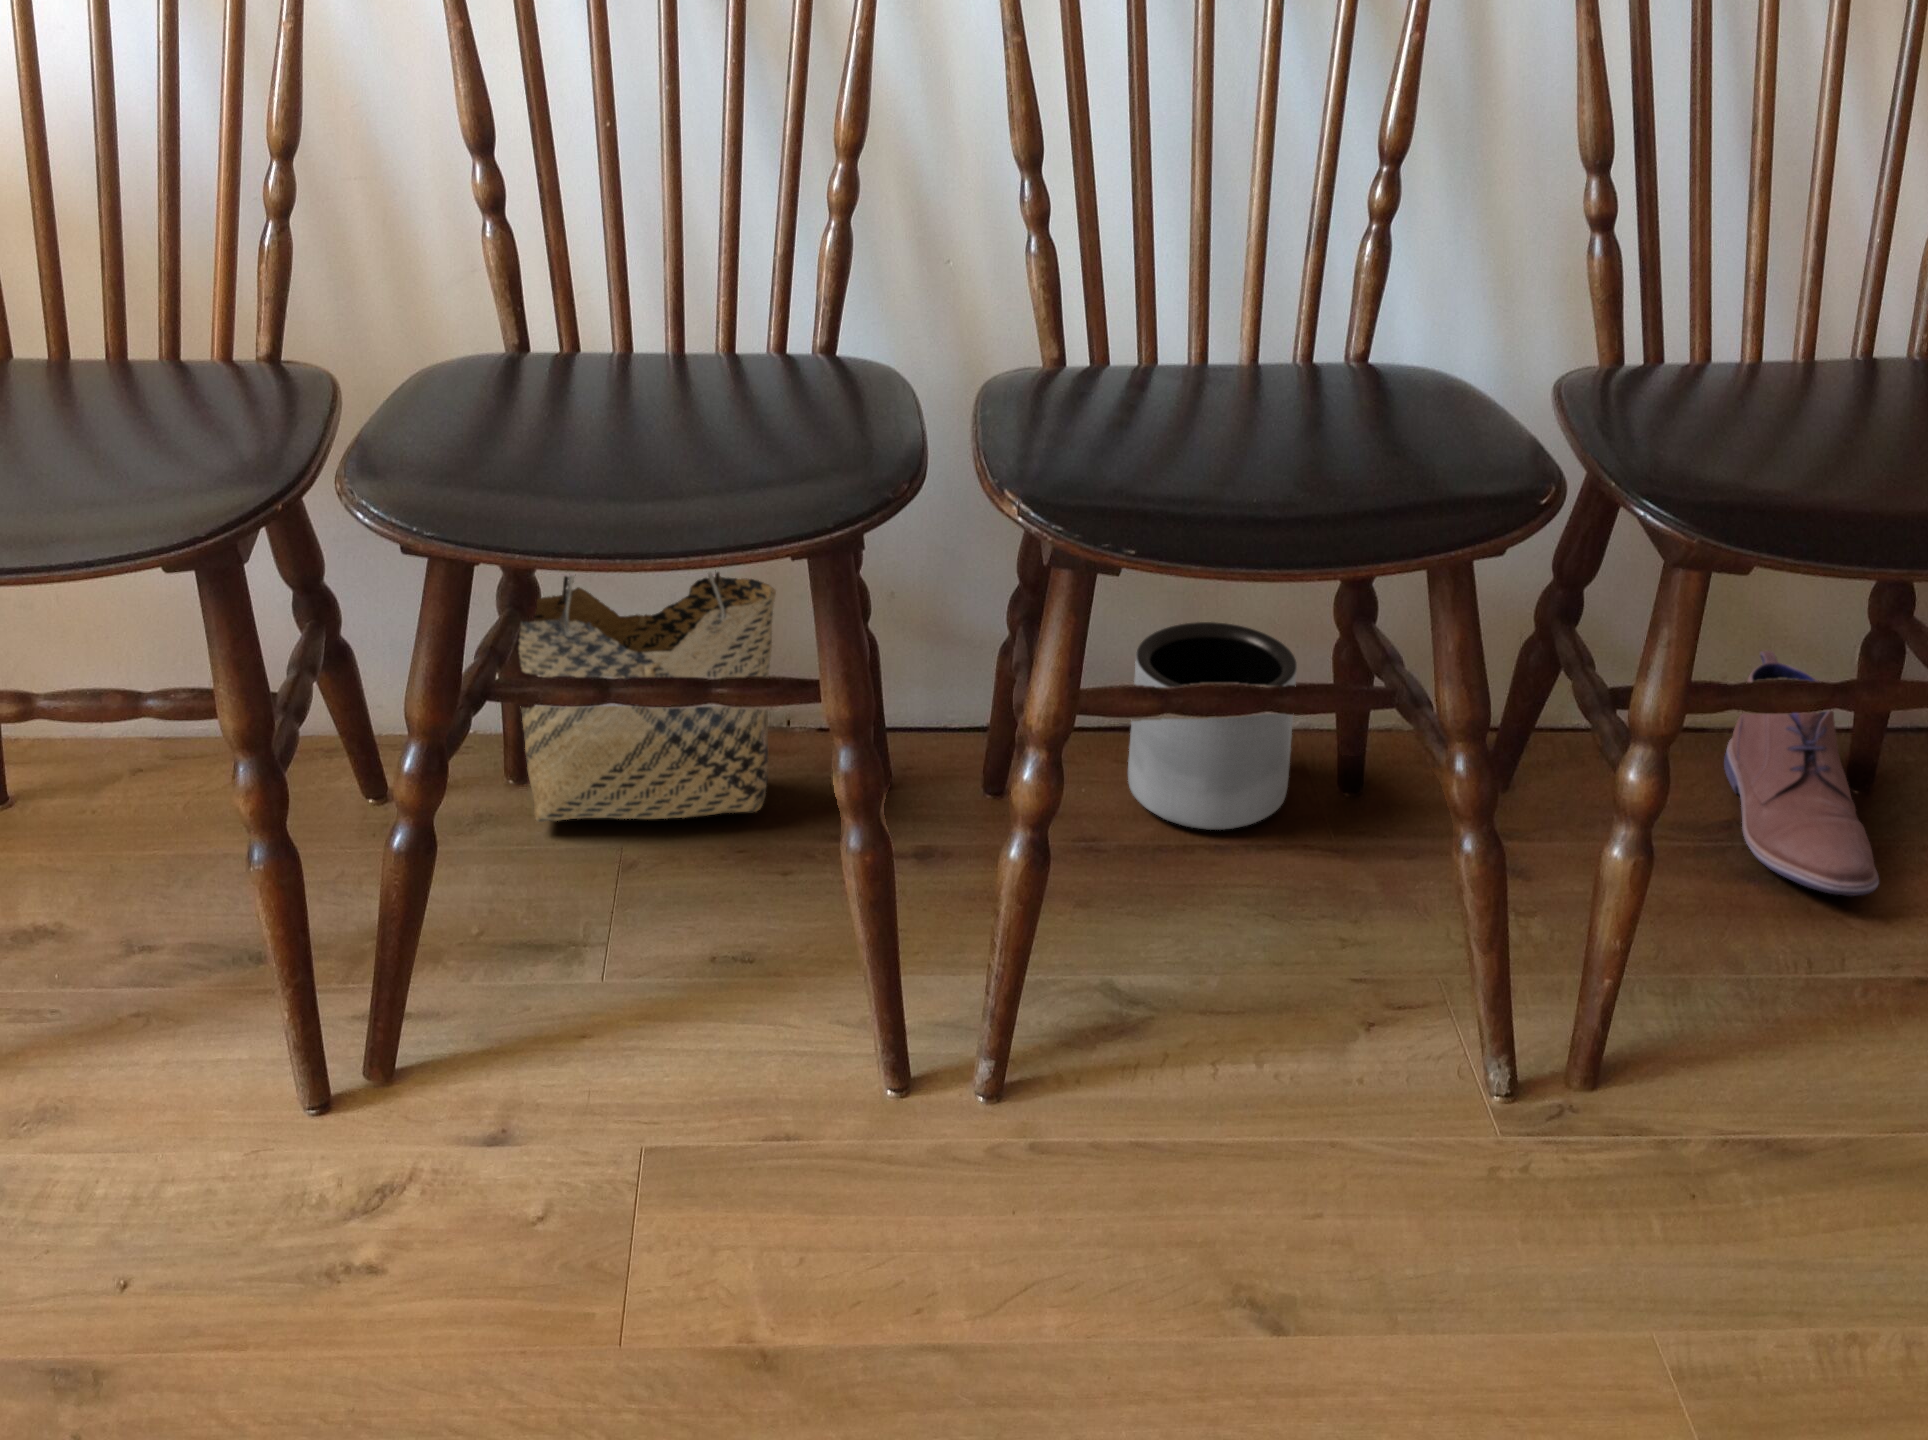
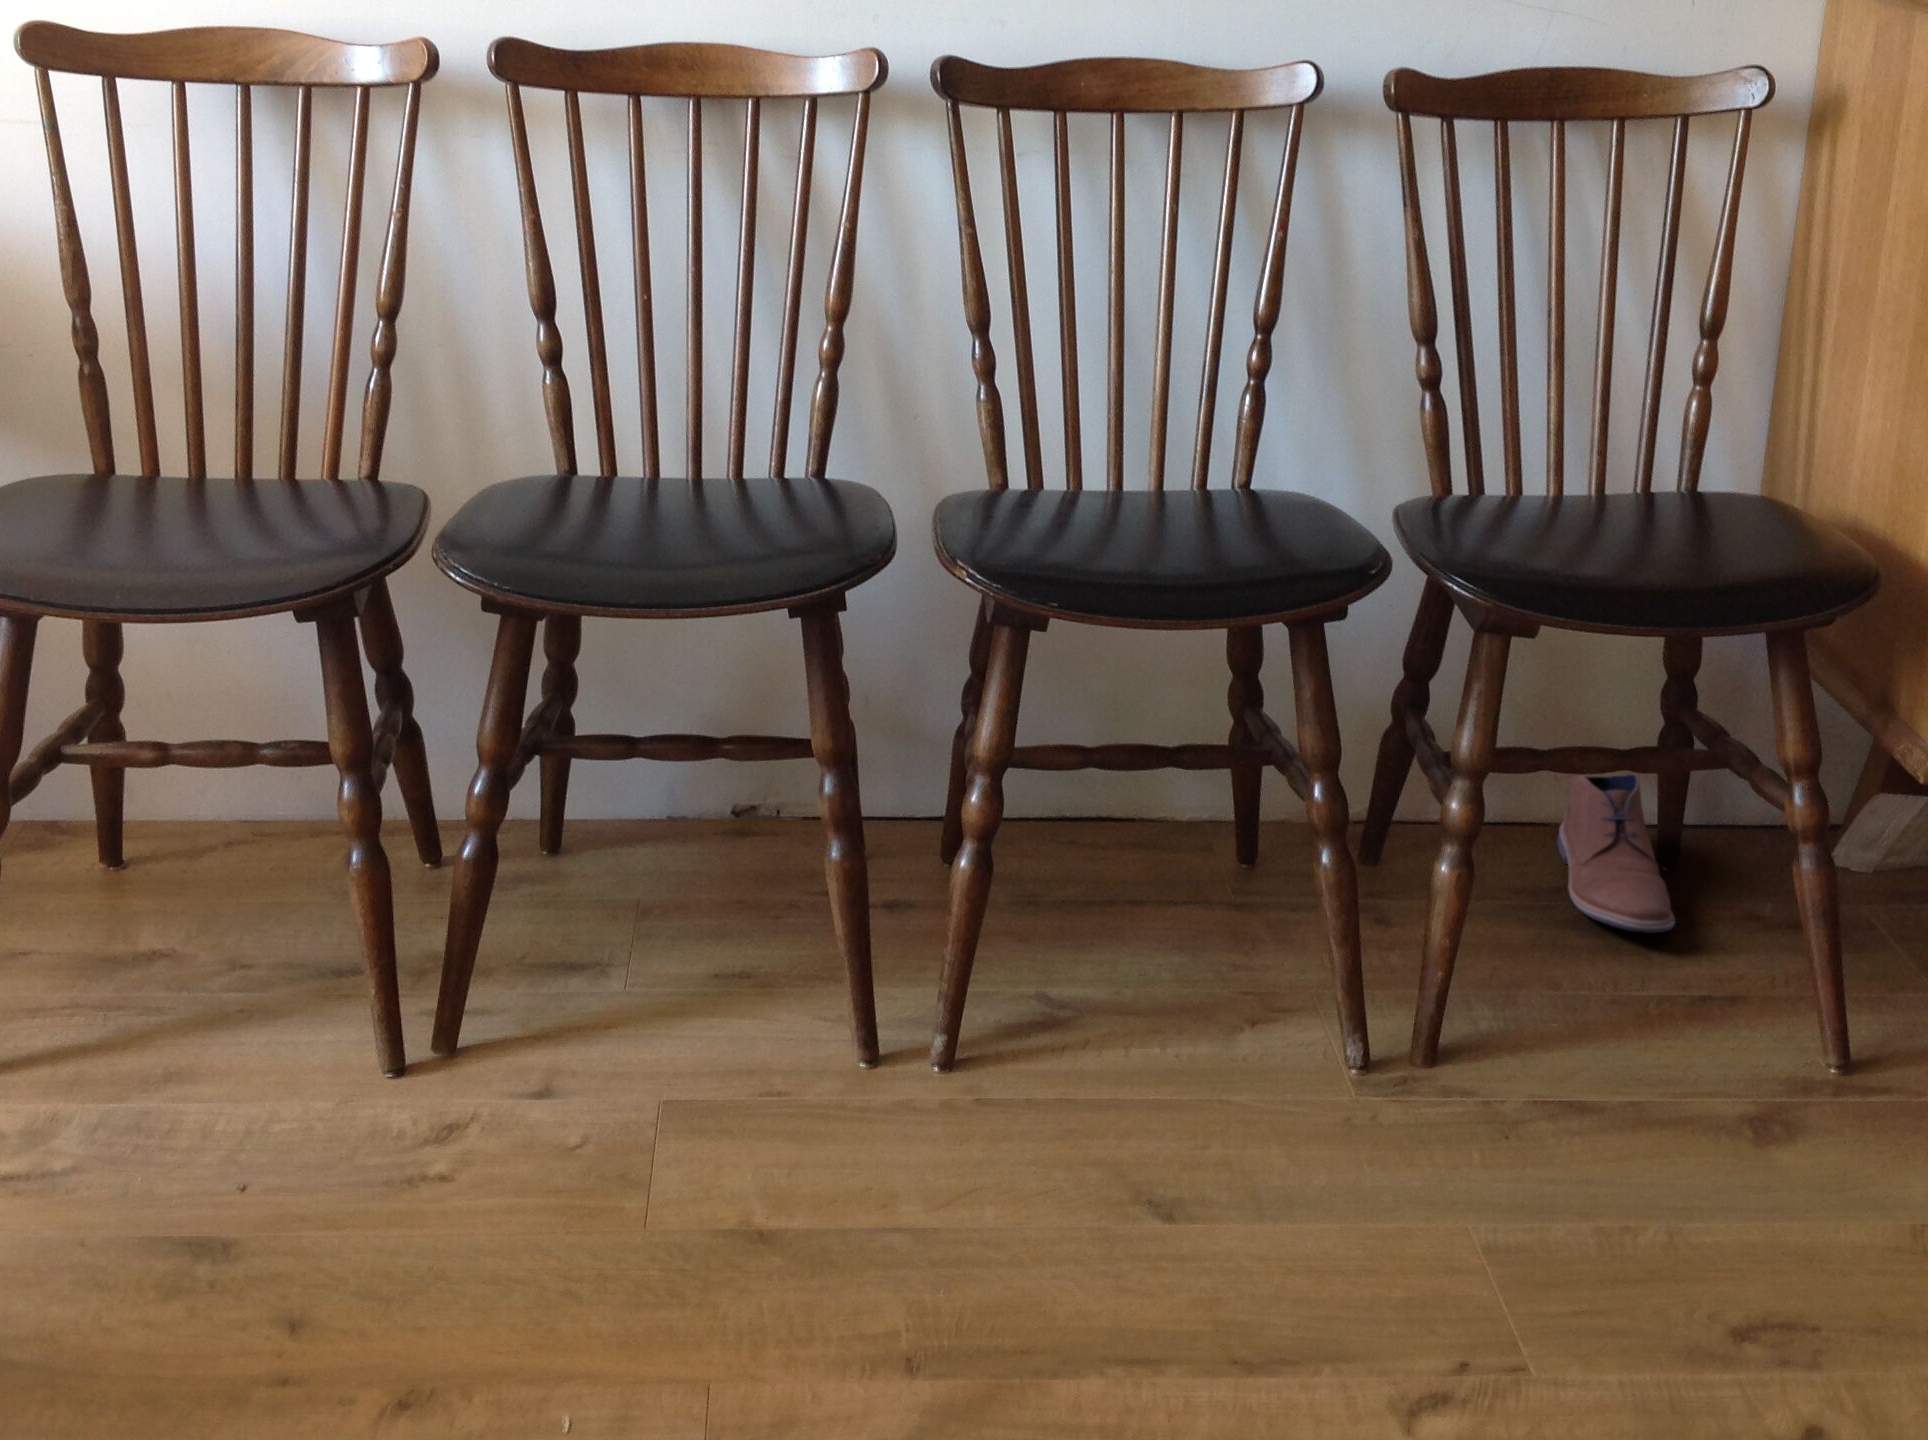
woven basket: present [519,572,776,822] -> none [549,569,771,875]
planter: present [1128,622,1297,830] -> none [1062,718,1199,886]

